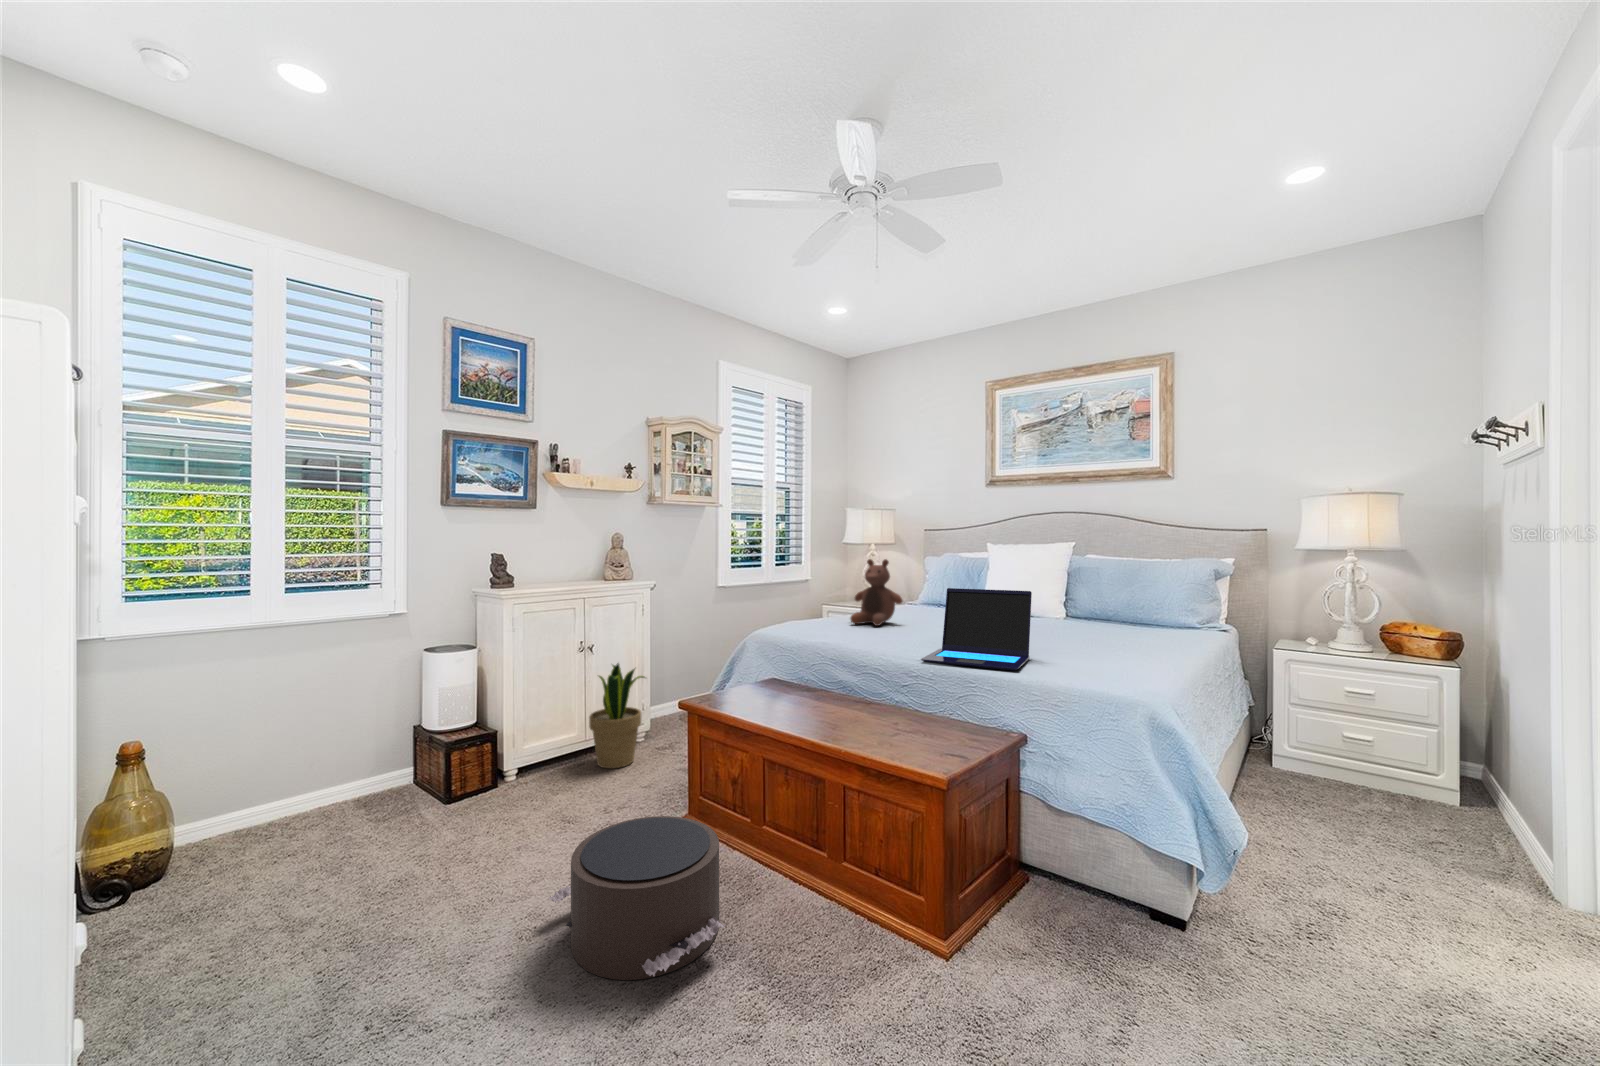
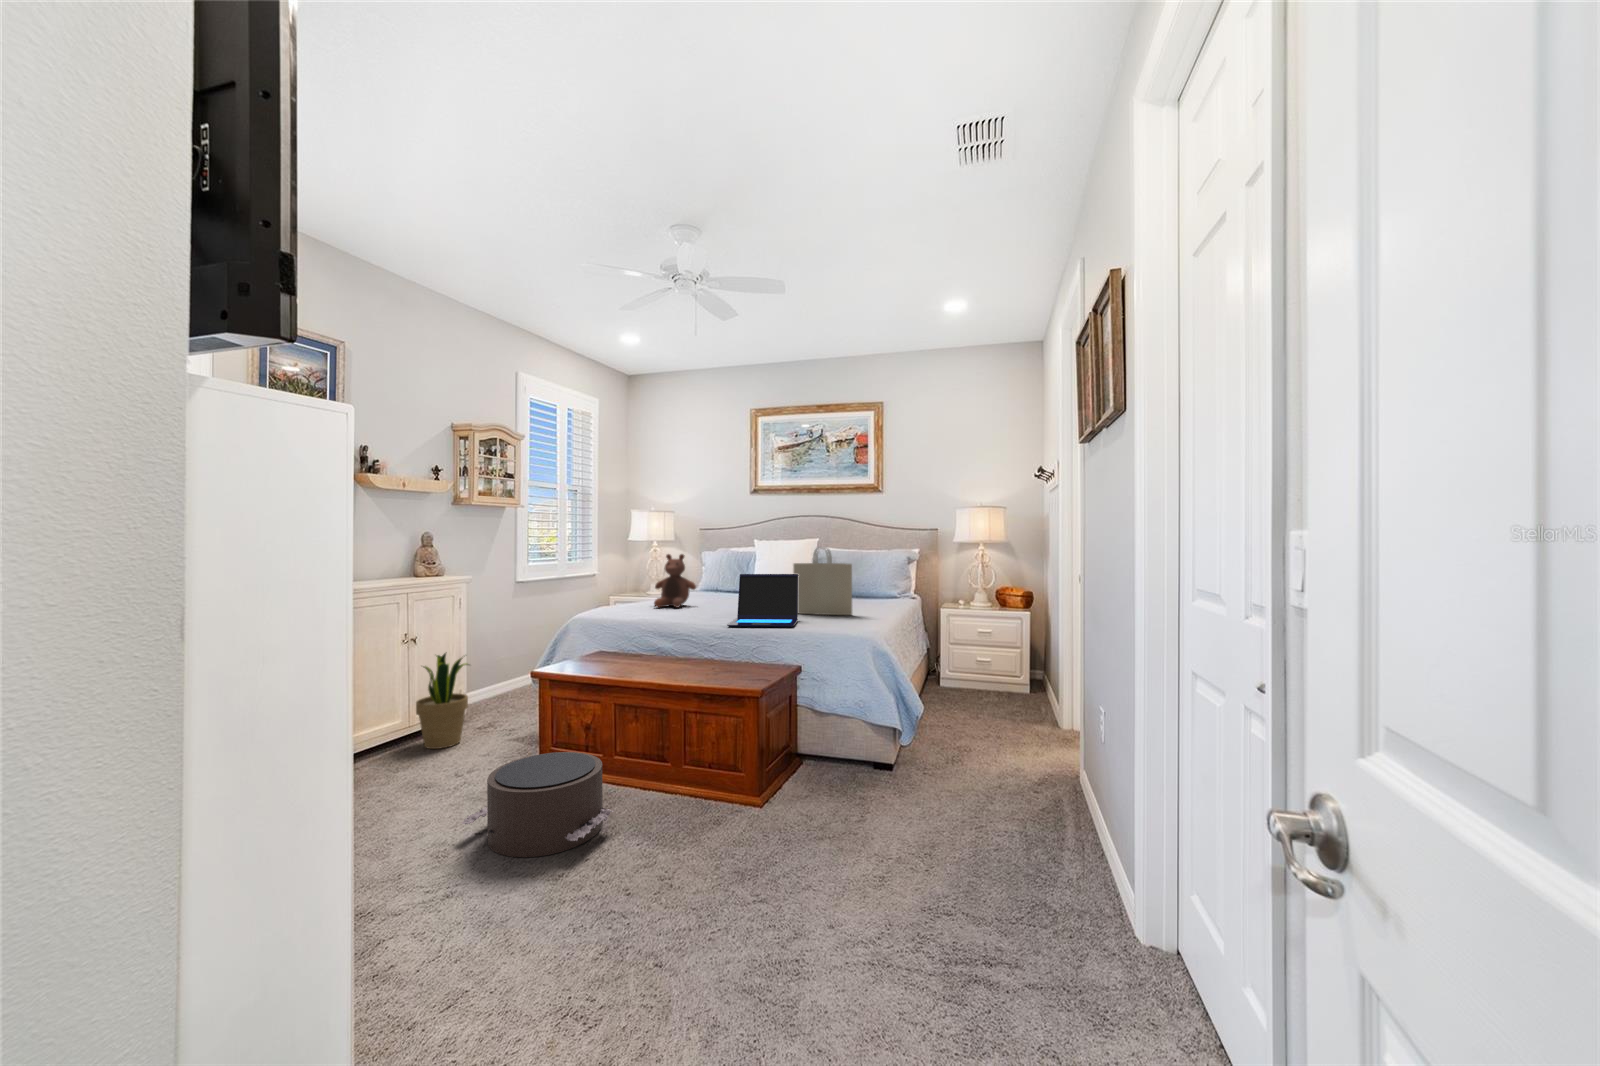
tote bag: none [1027,553,1119,655] -> present [793,548,852,615]

